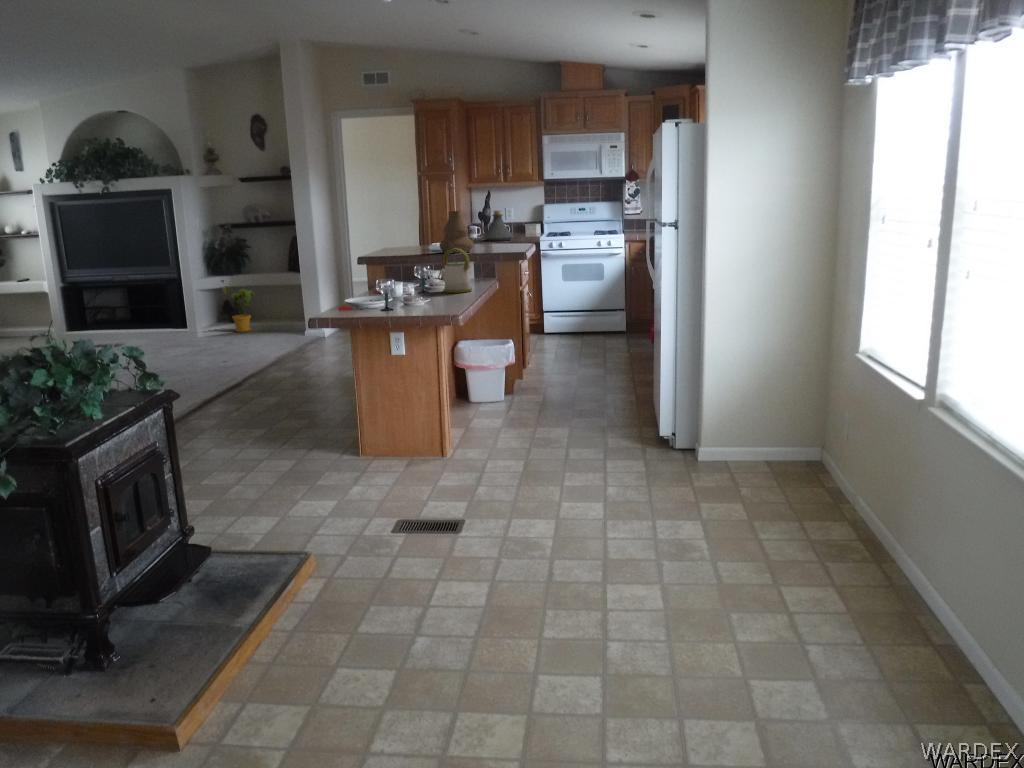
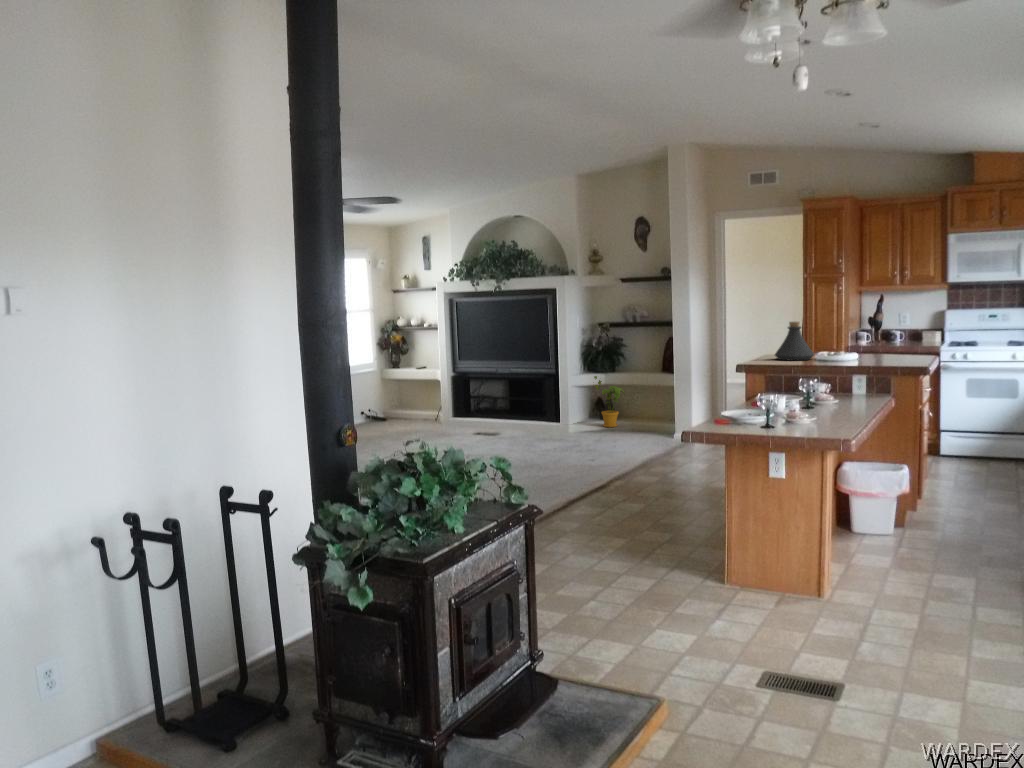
bottle: present [484,210,513,241] -> present [775,322,814,360]
vase: present [439,211,473,253] -> none [825,317,866,364]
kettle: present [440,248,472,293] -> none [827,360,865,410]

